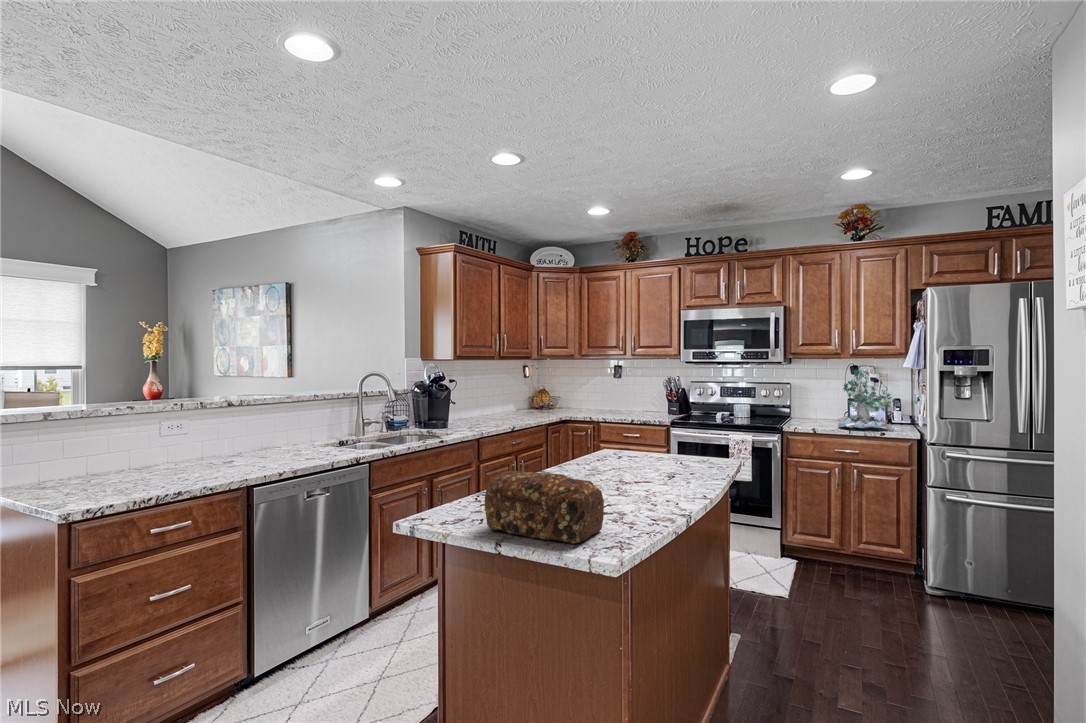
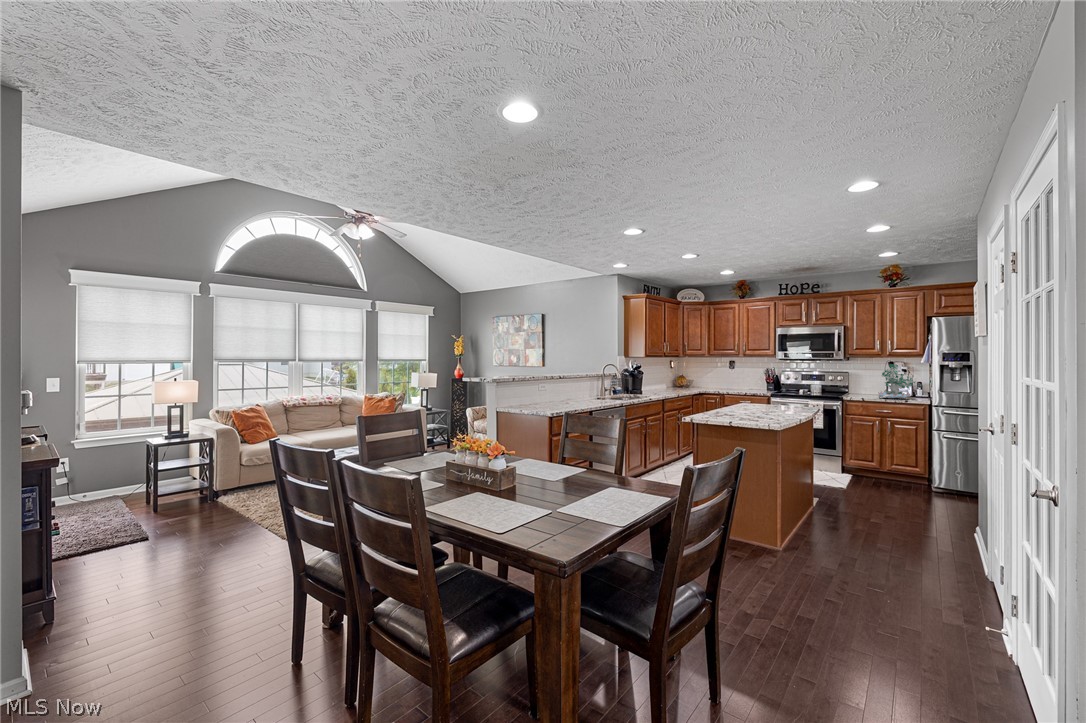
bread loaf: present [485,471,604,543] -> none [723,397,769,420]

